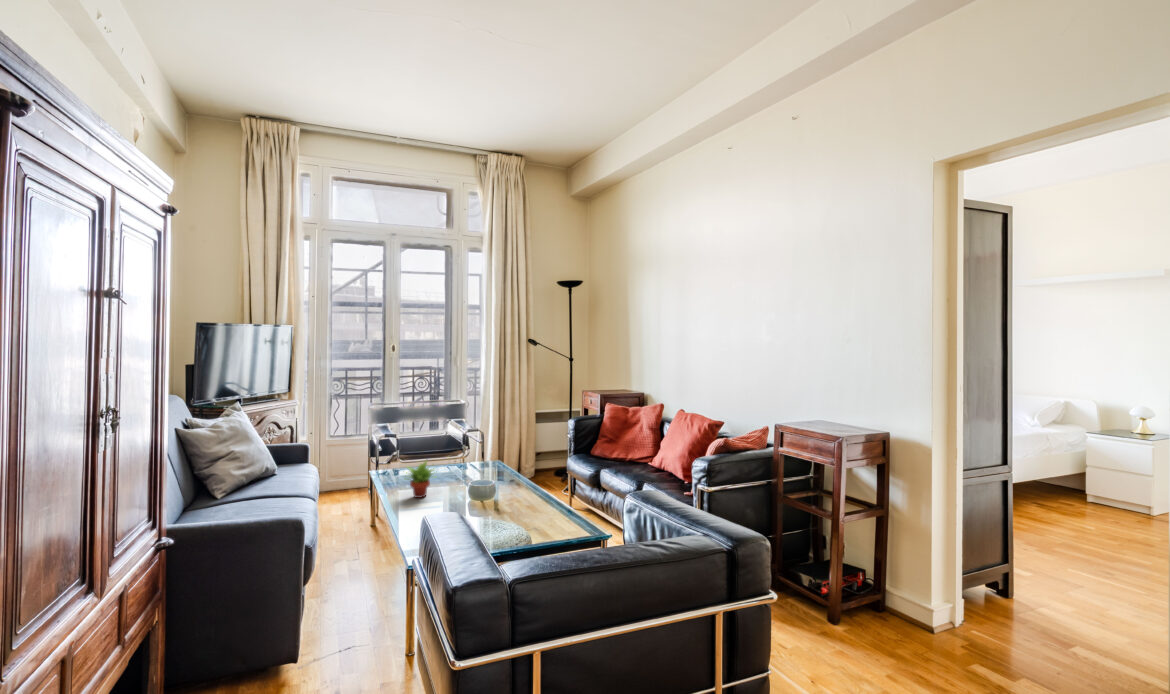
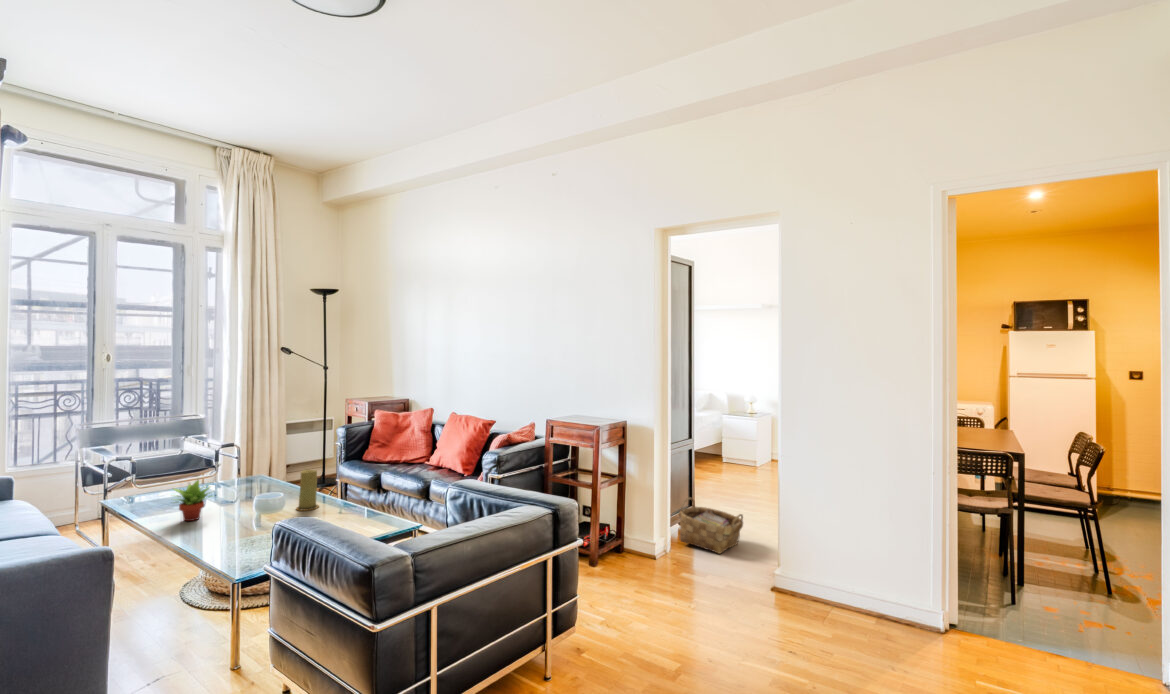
candle: none [504,460,525,501] -> present [296,470,319,511]
woven basket: none [976,550,1095,644] -> present [679,497,743,554]

